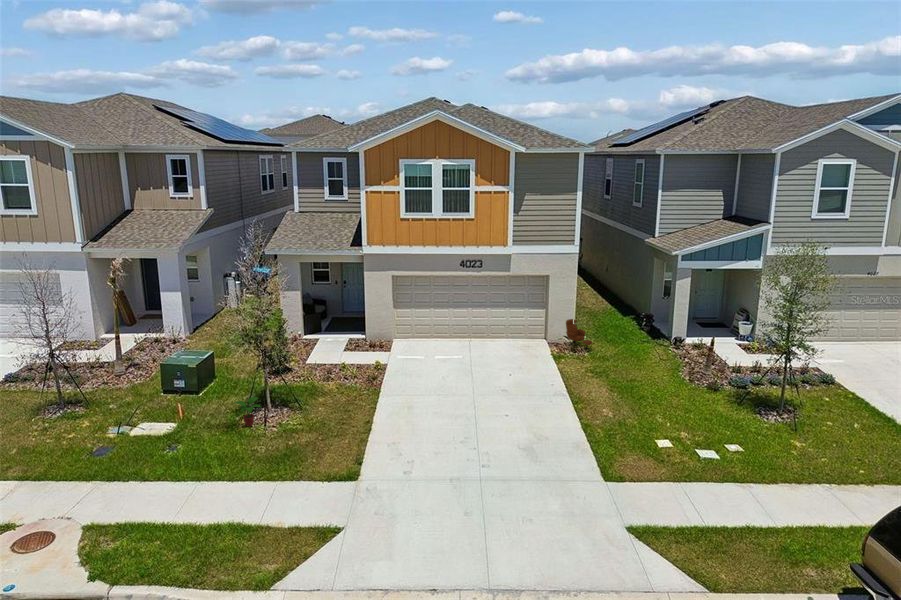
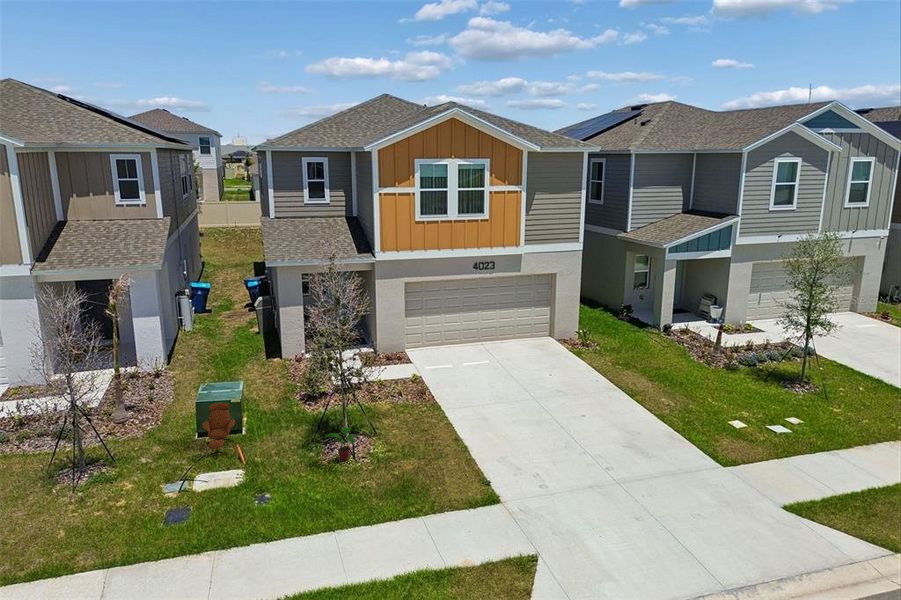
lounge chair: present [566,319,592,350] -> present [202,403,235,459]

